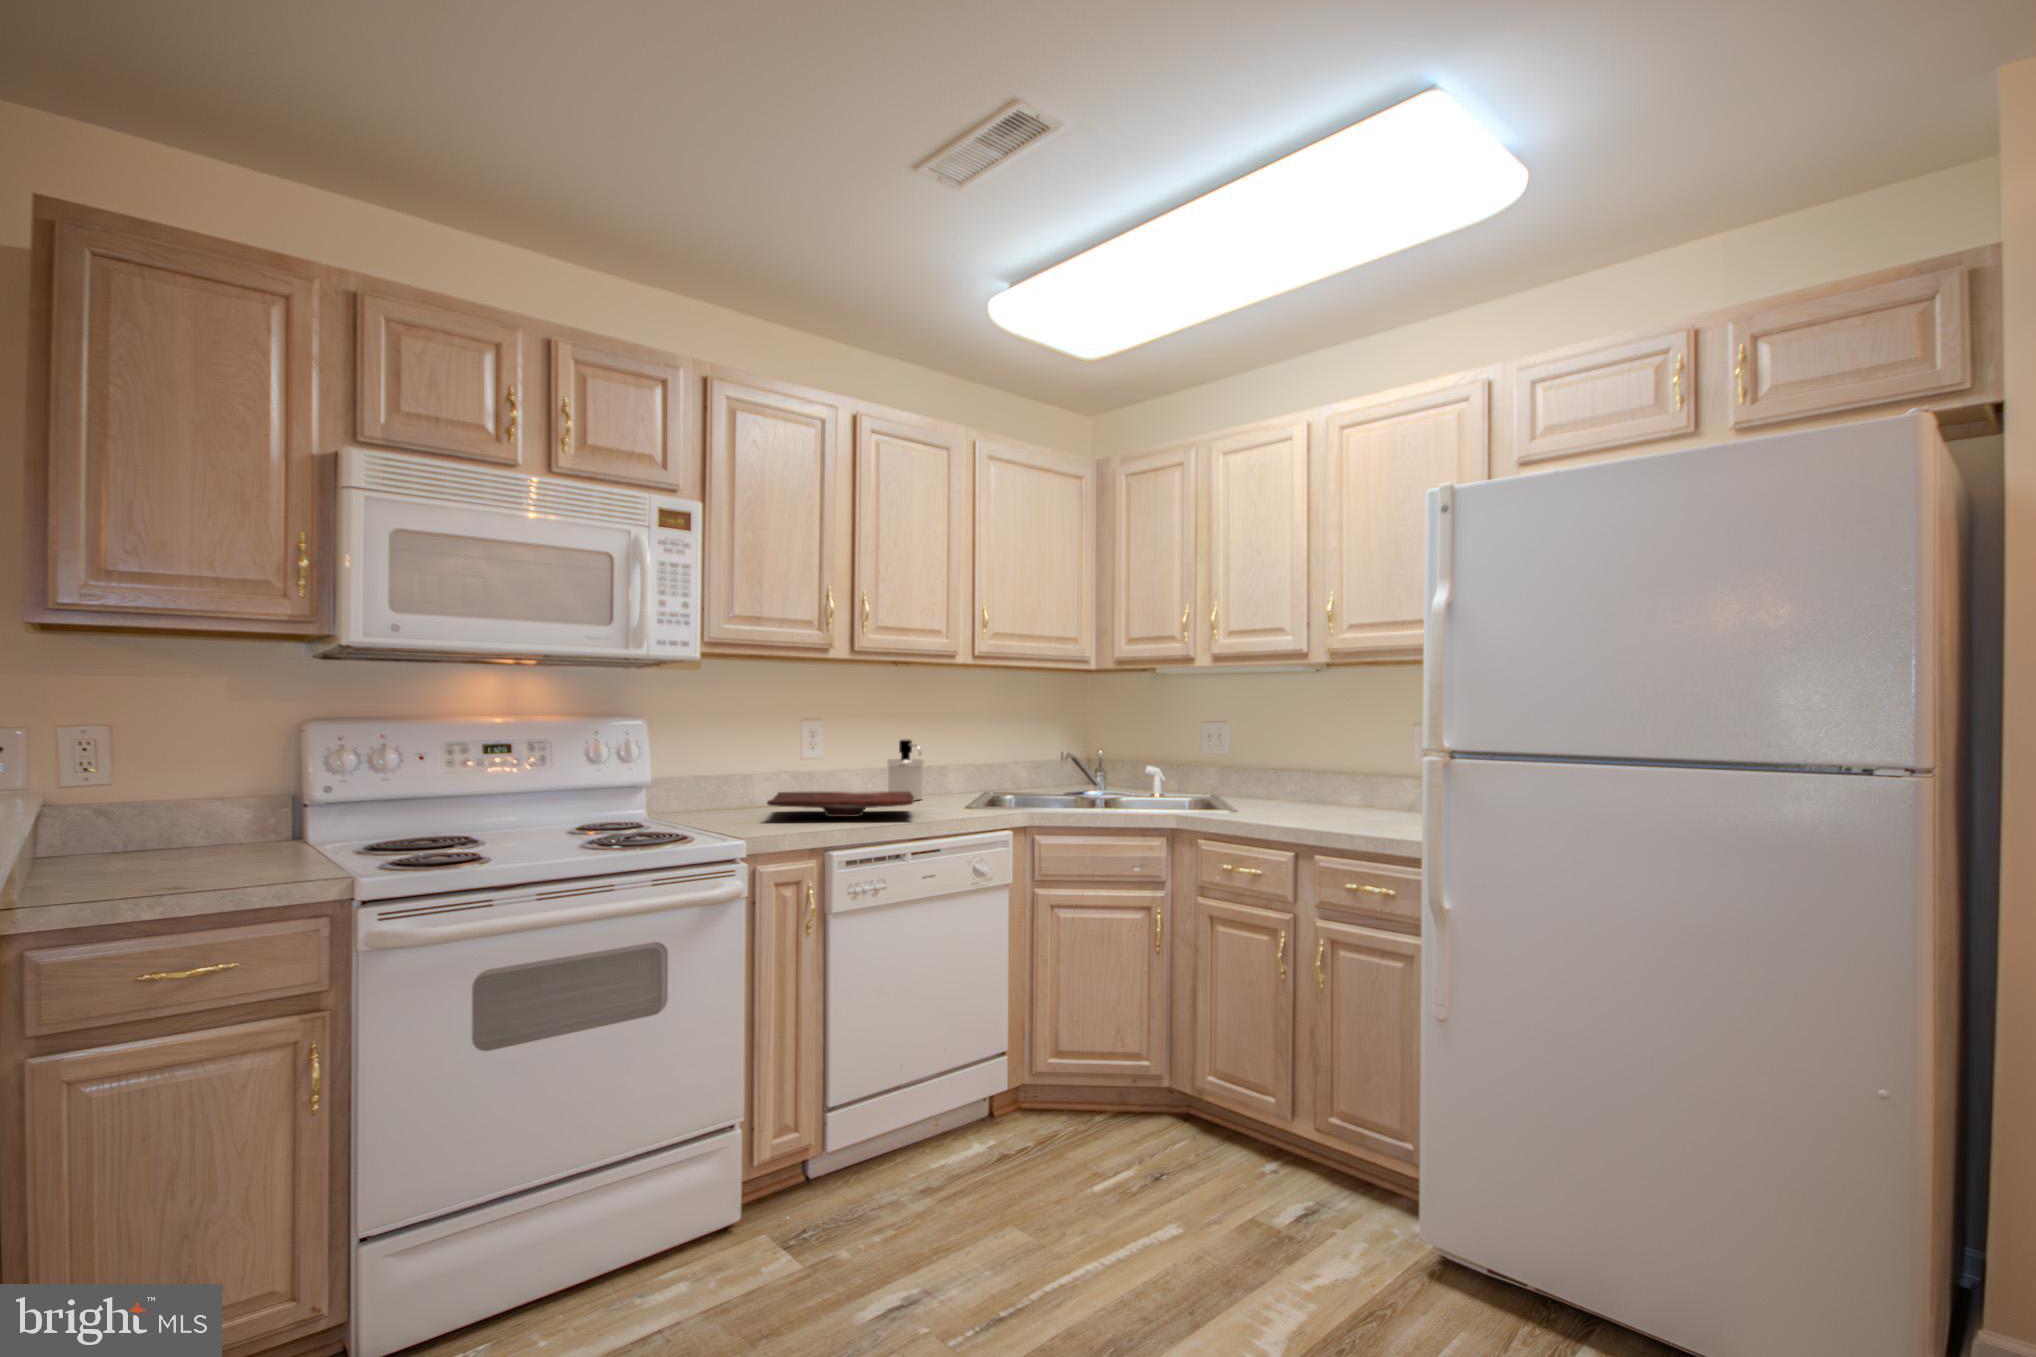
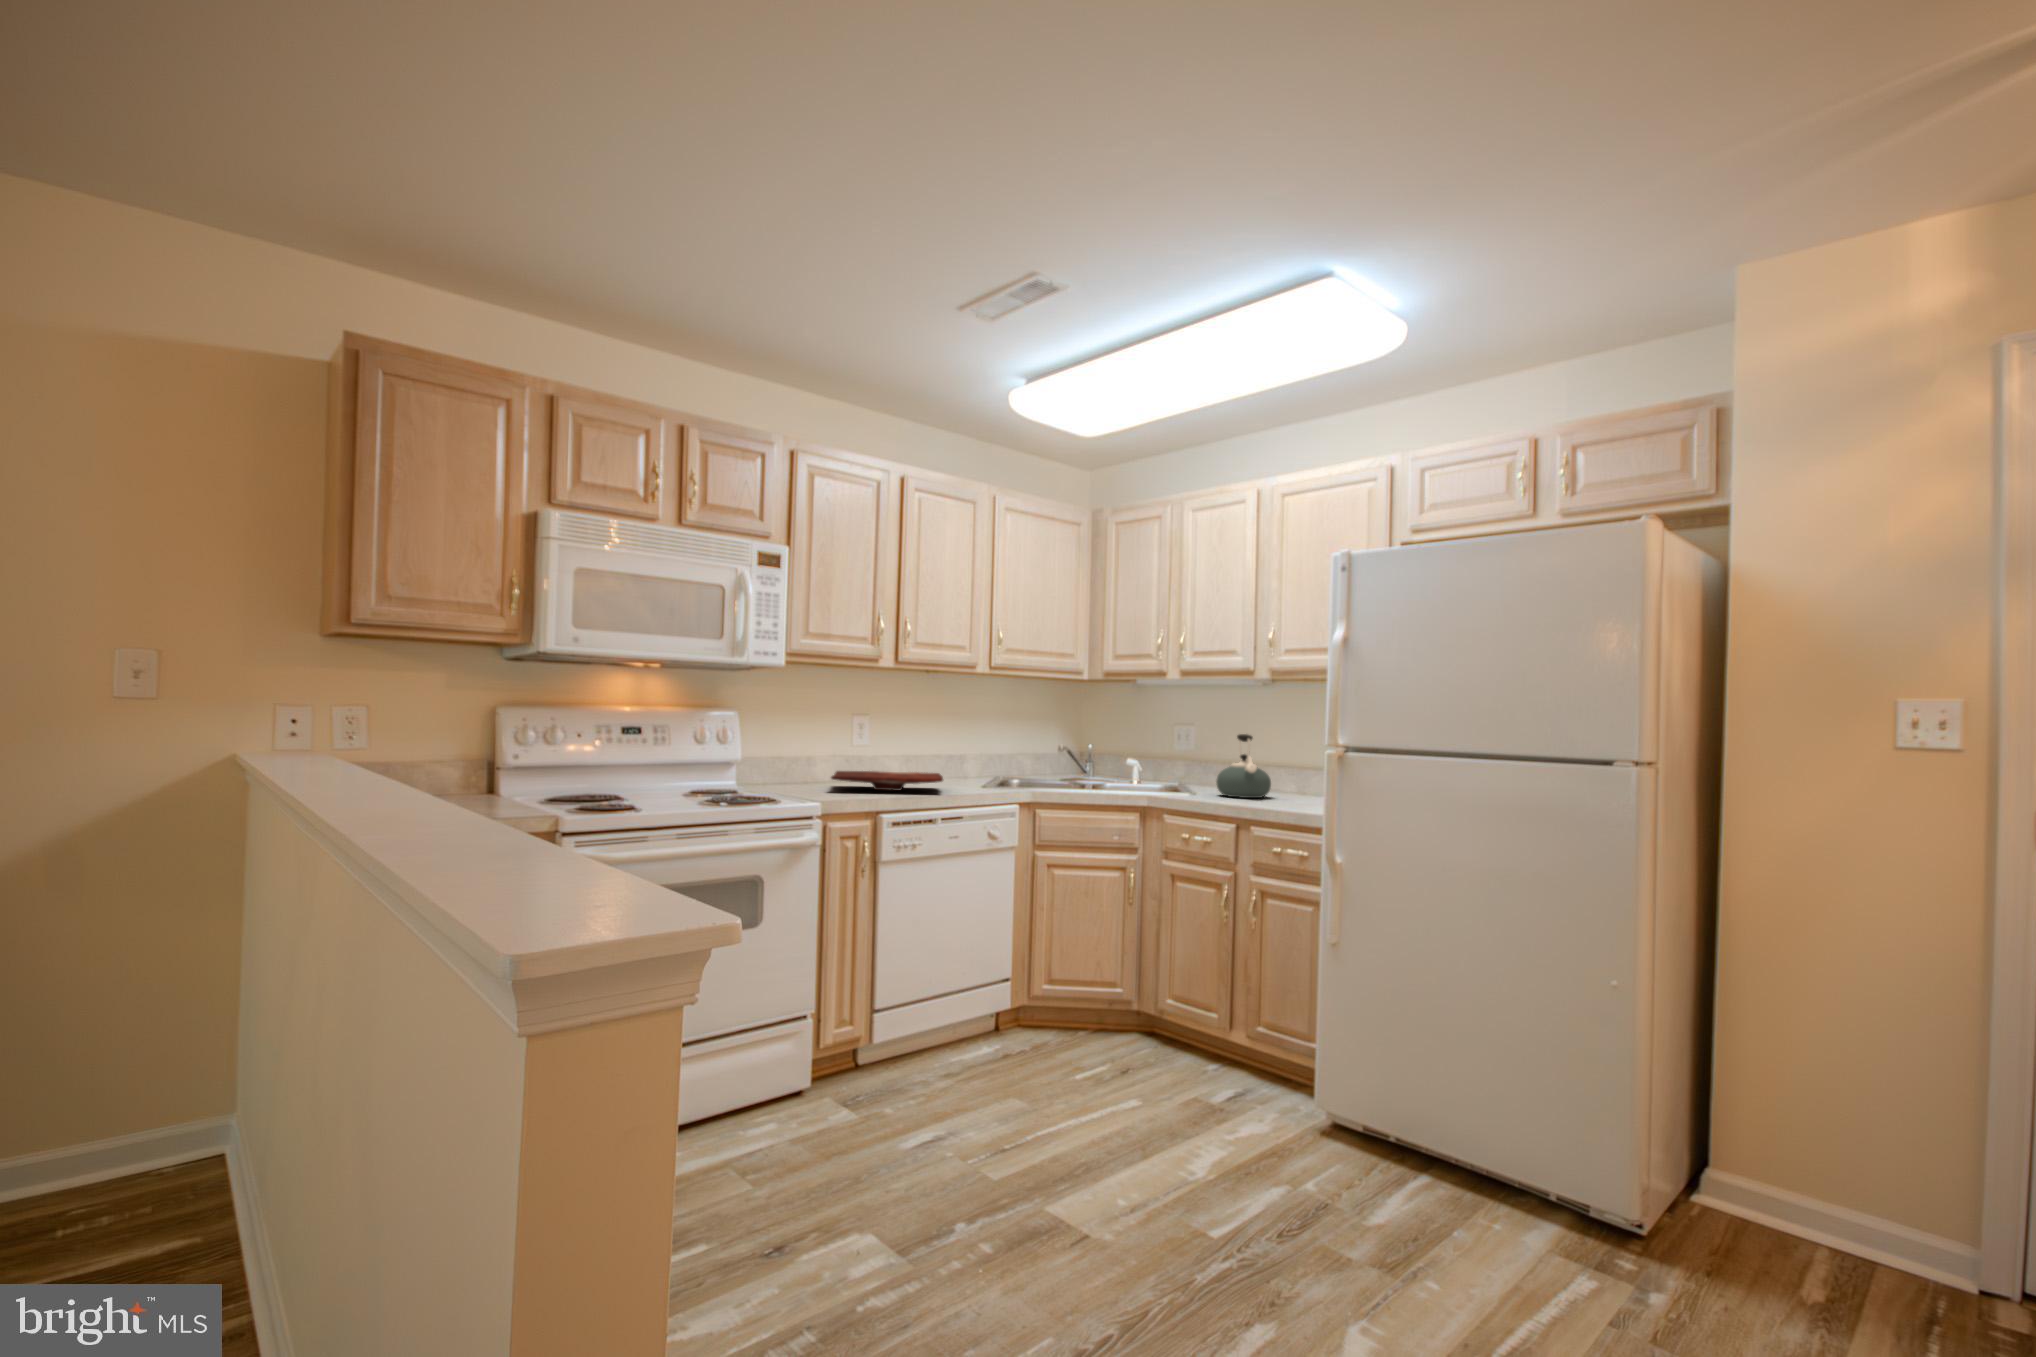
kettle: none [1262,733,1333,814] -> present [1216,734,1271,798]
soap dispenser: present [887,740,924,800] -> none [919,733,948,781]

